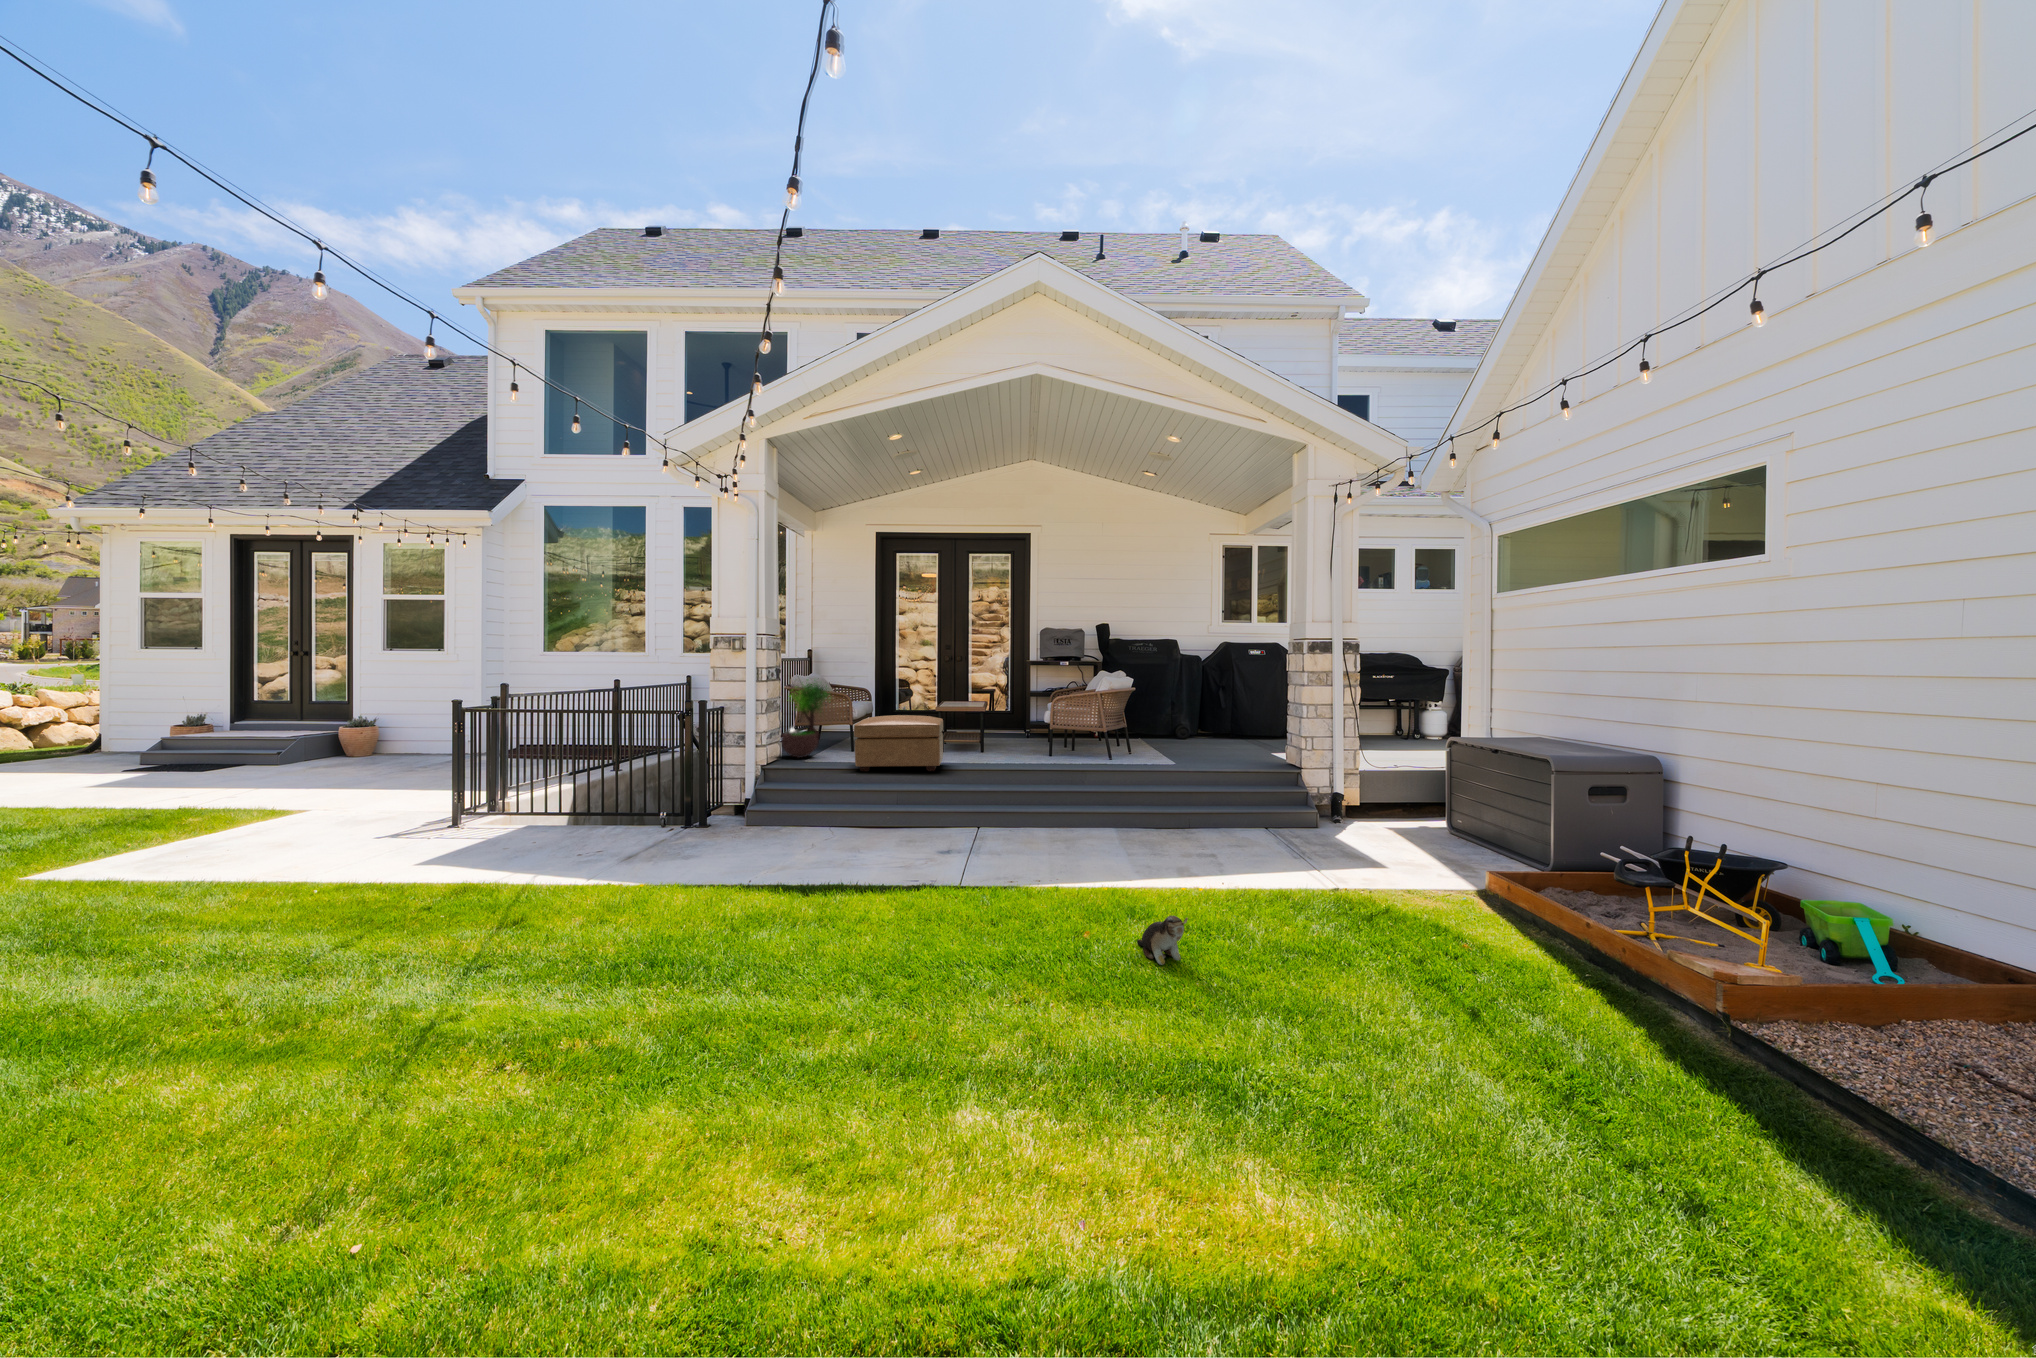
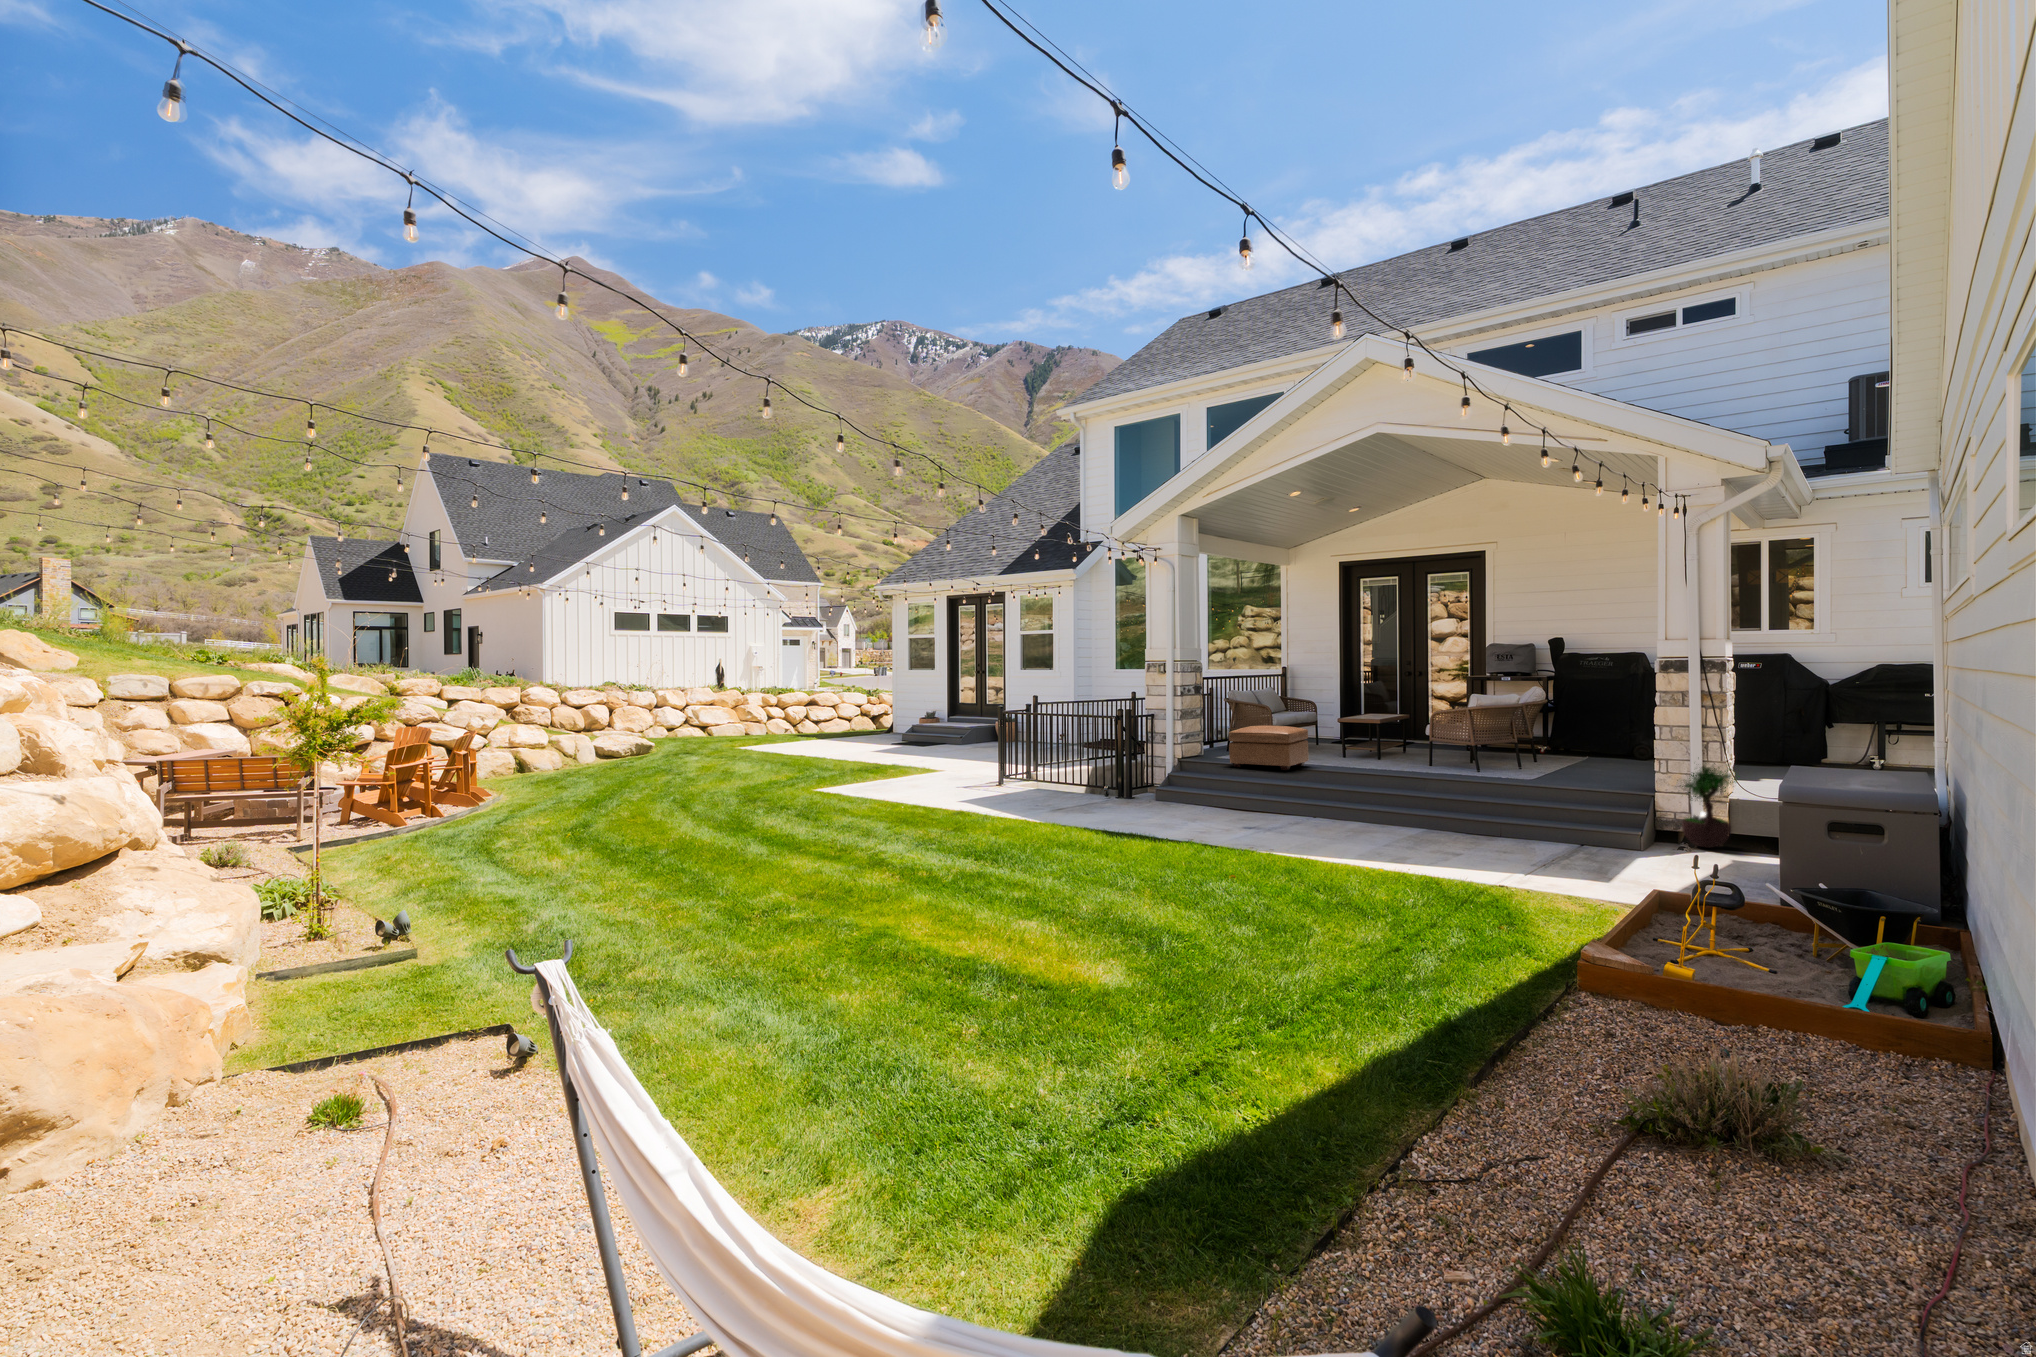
potted tree: present [781,679,830,758] -> present [1680,763,1735,848]
plush toy: present [1137,916,1188,965] -> none [1250,865,1274,897]

